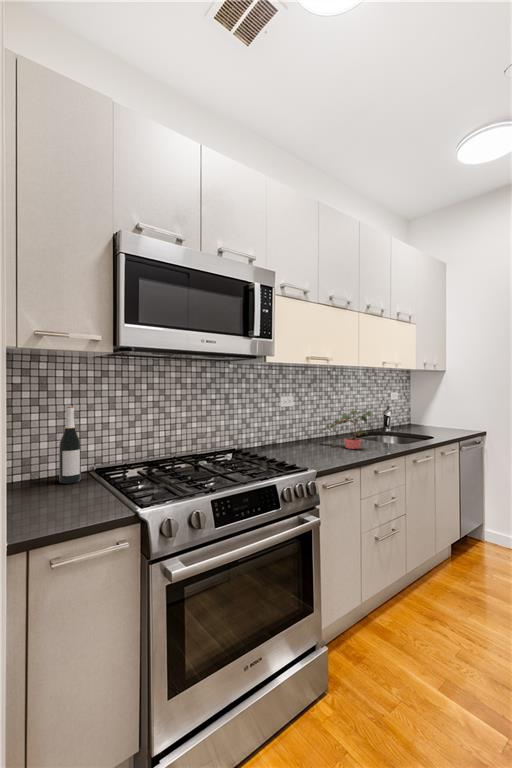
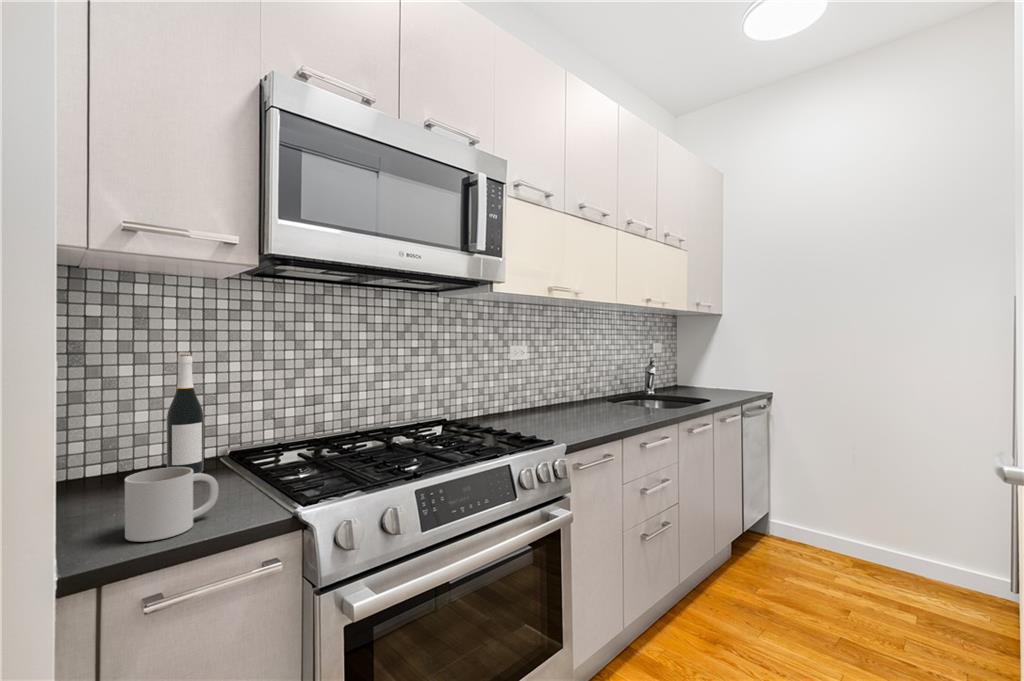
potted plant: present [323,409,373,449] -> none [567,361,640,418]
mug: none [42,477,93,519] -> present [125,467,218,542]

